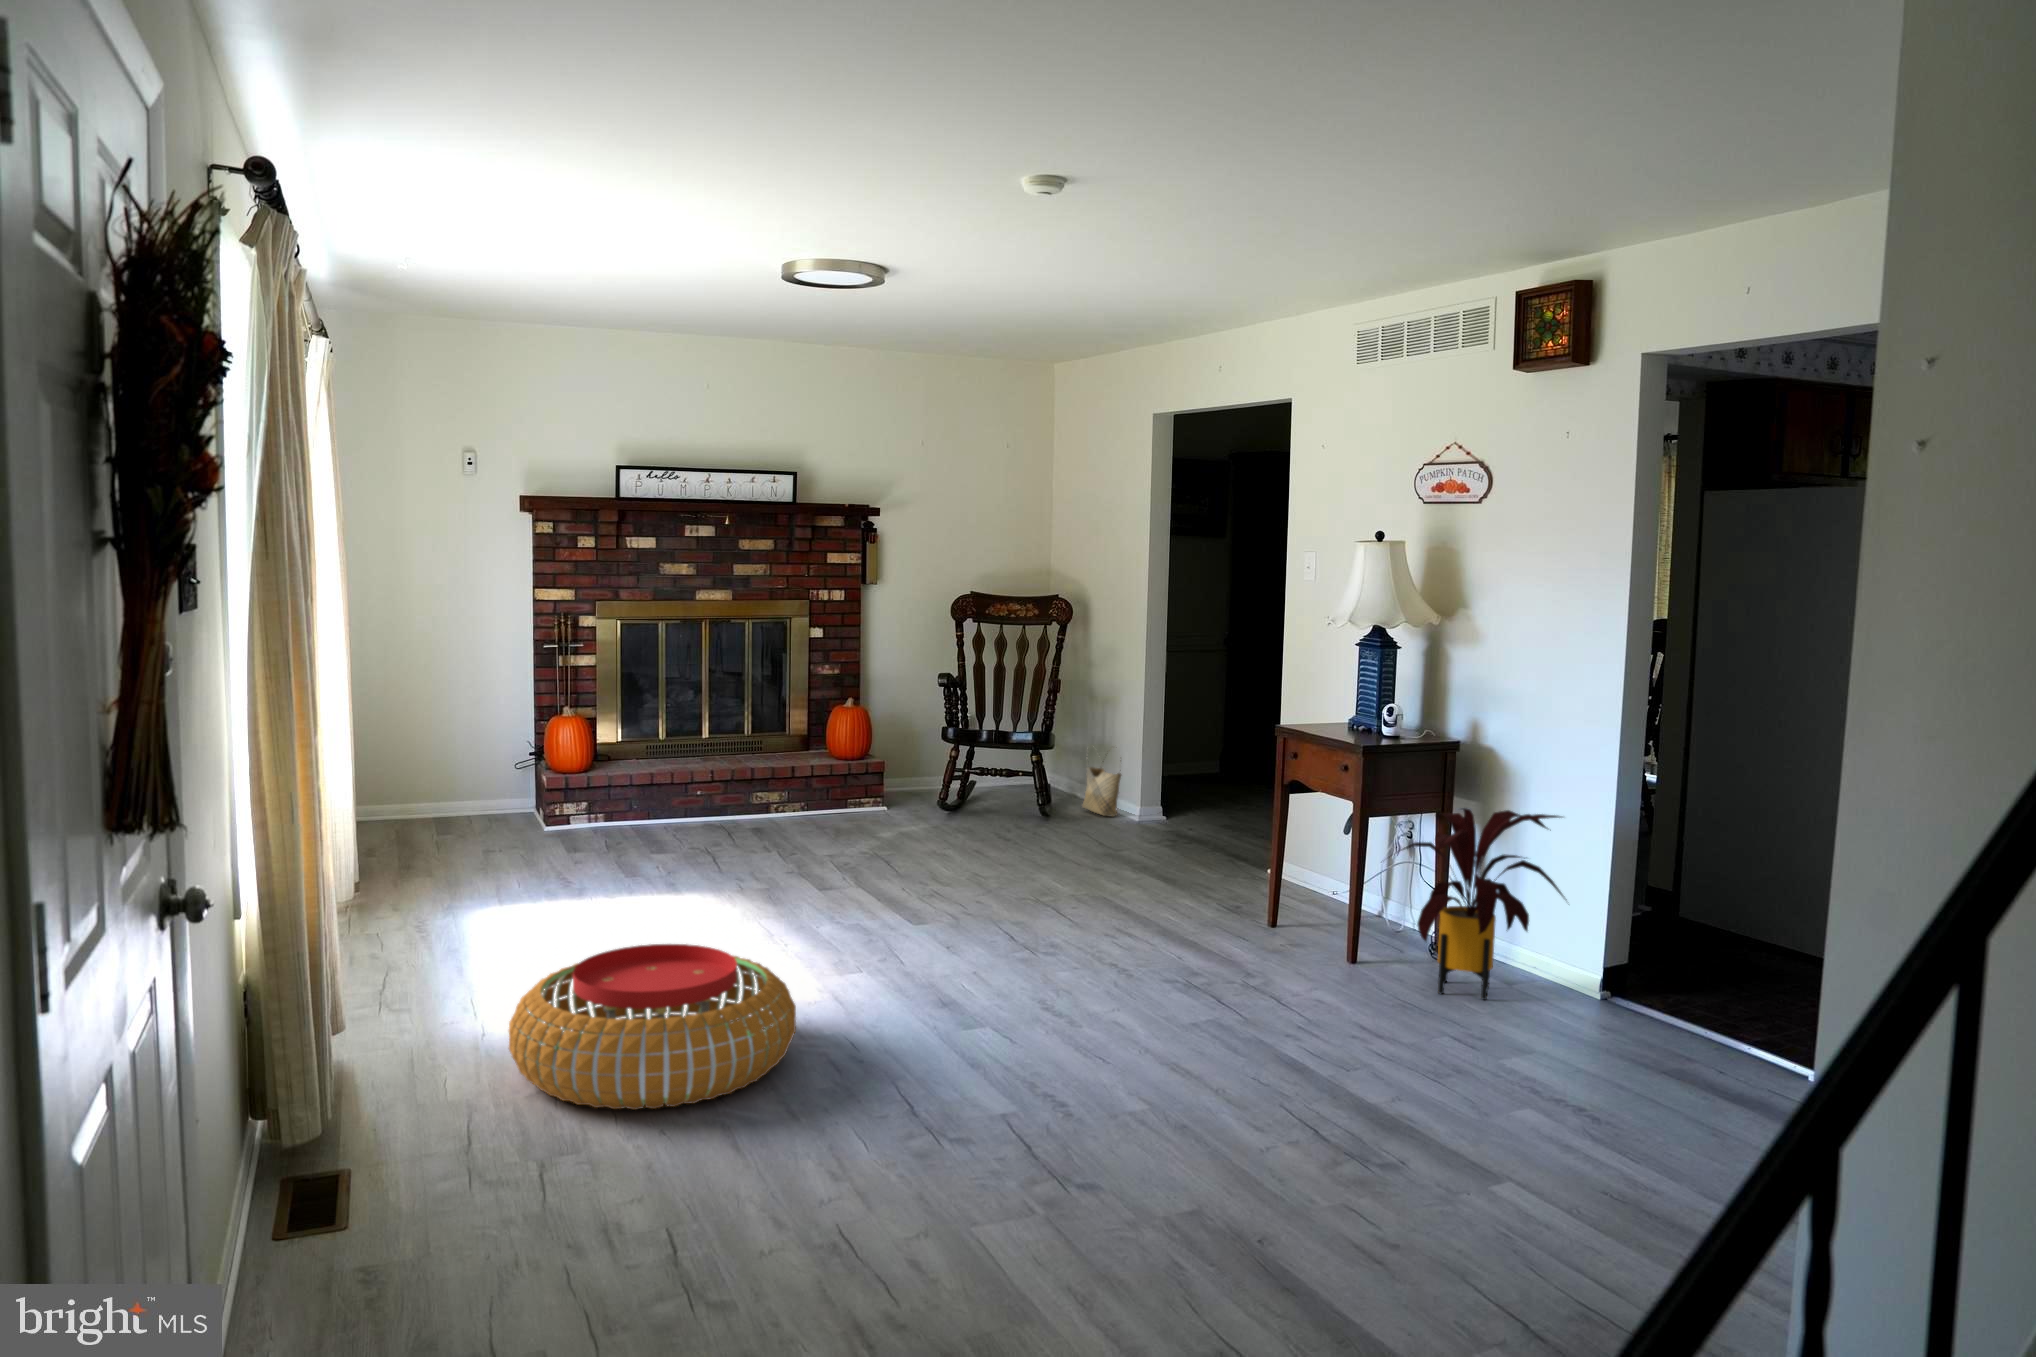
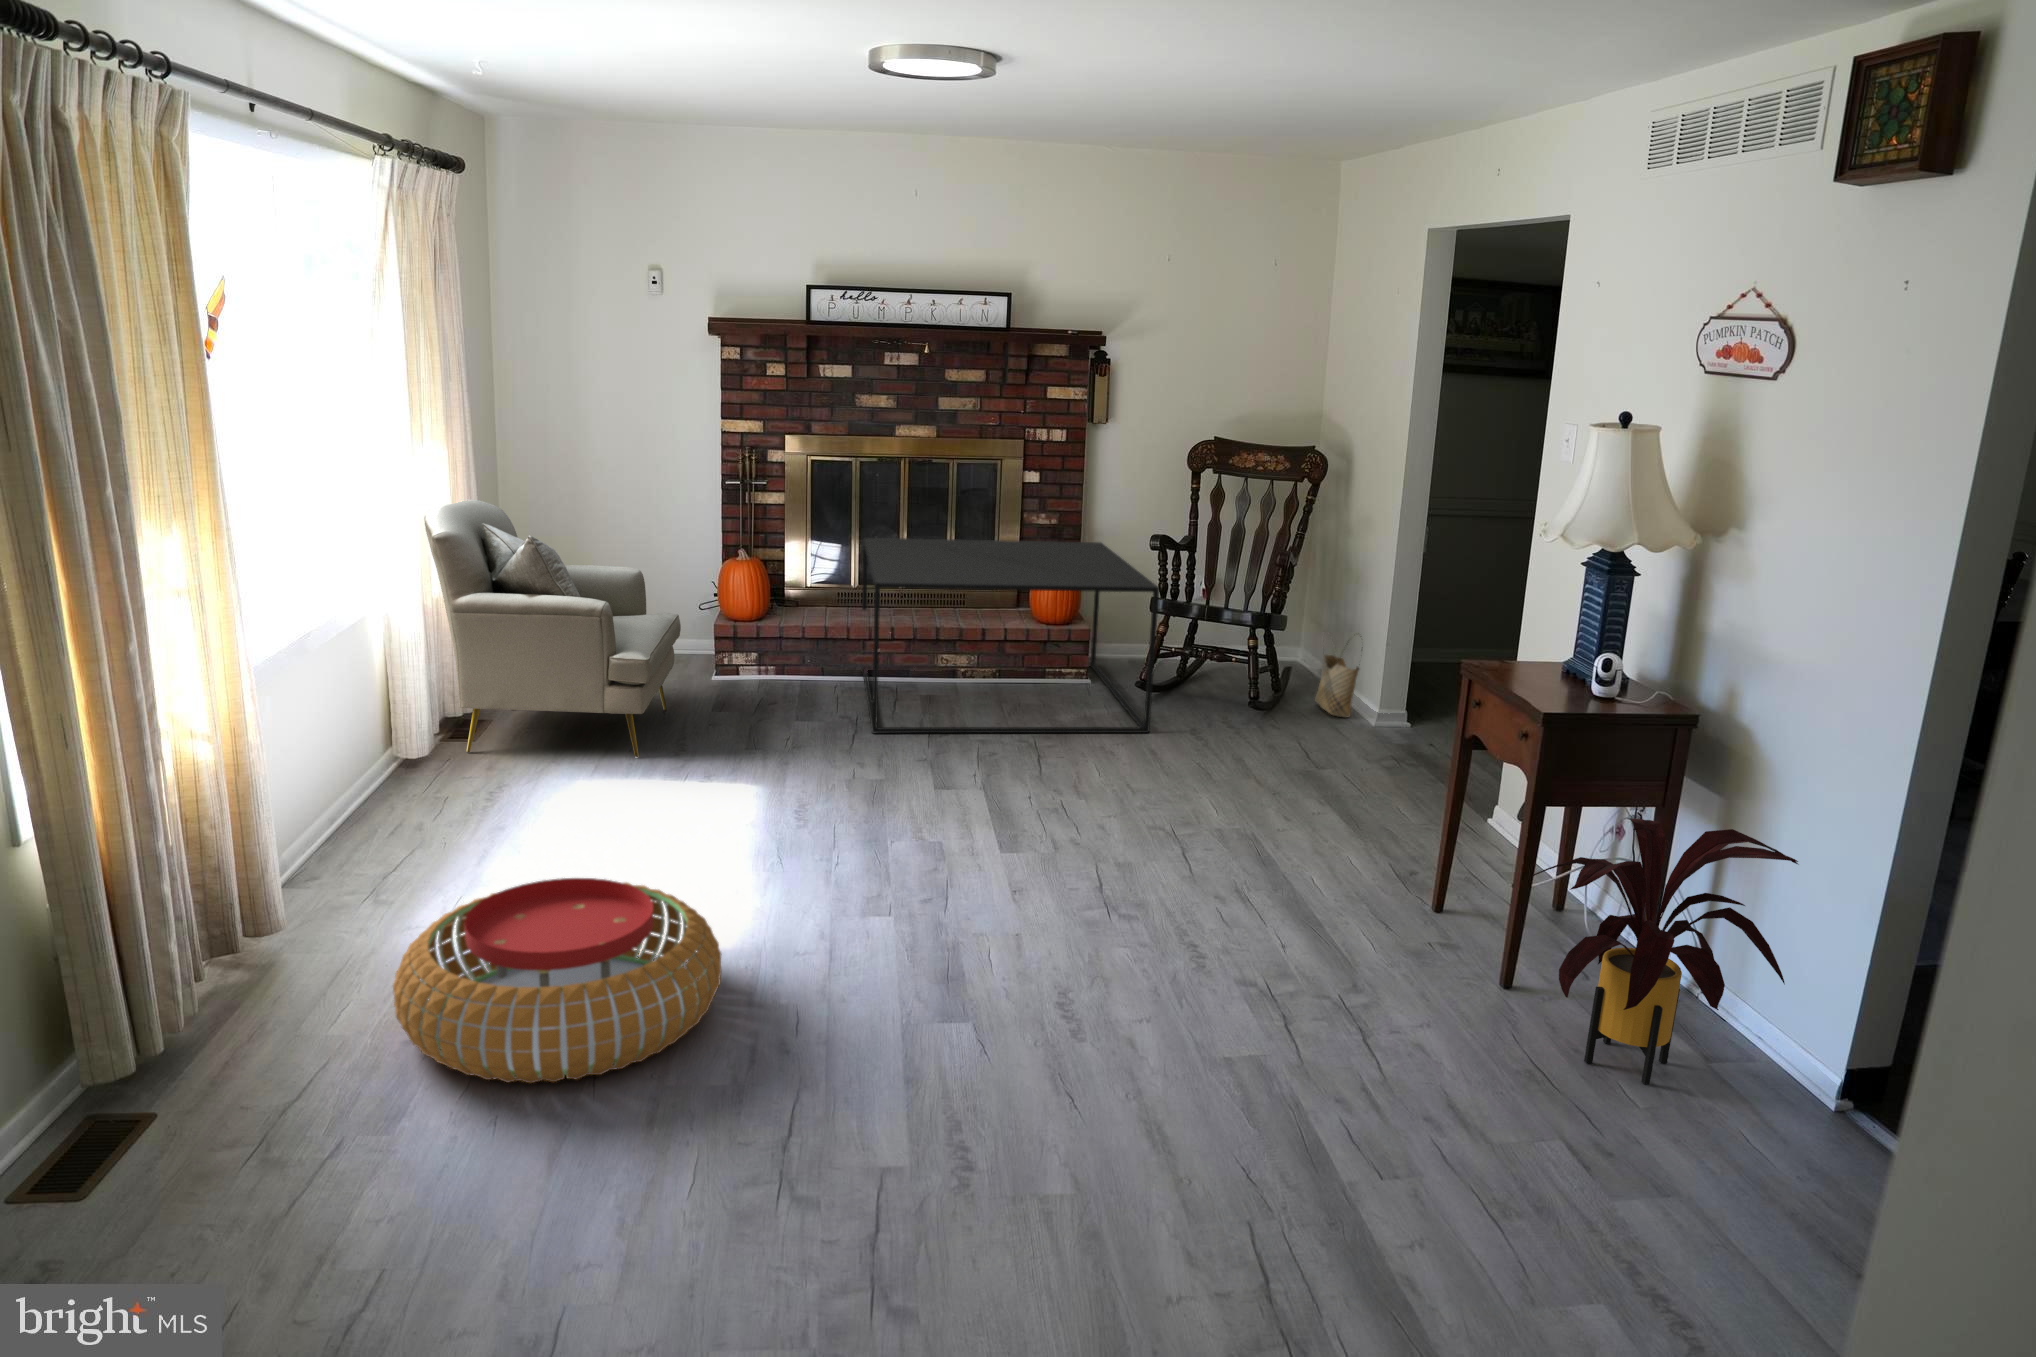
armchair: none [306,659,546,903] -> present [424,500,681,758]
coffee table: none [671,687,971,857] -> present [862,538,1159,733]

